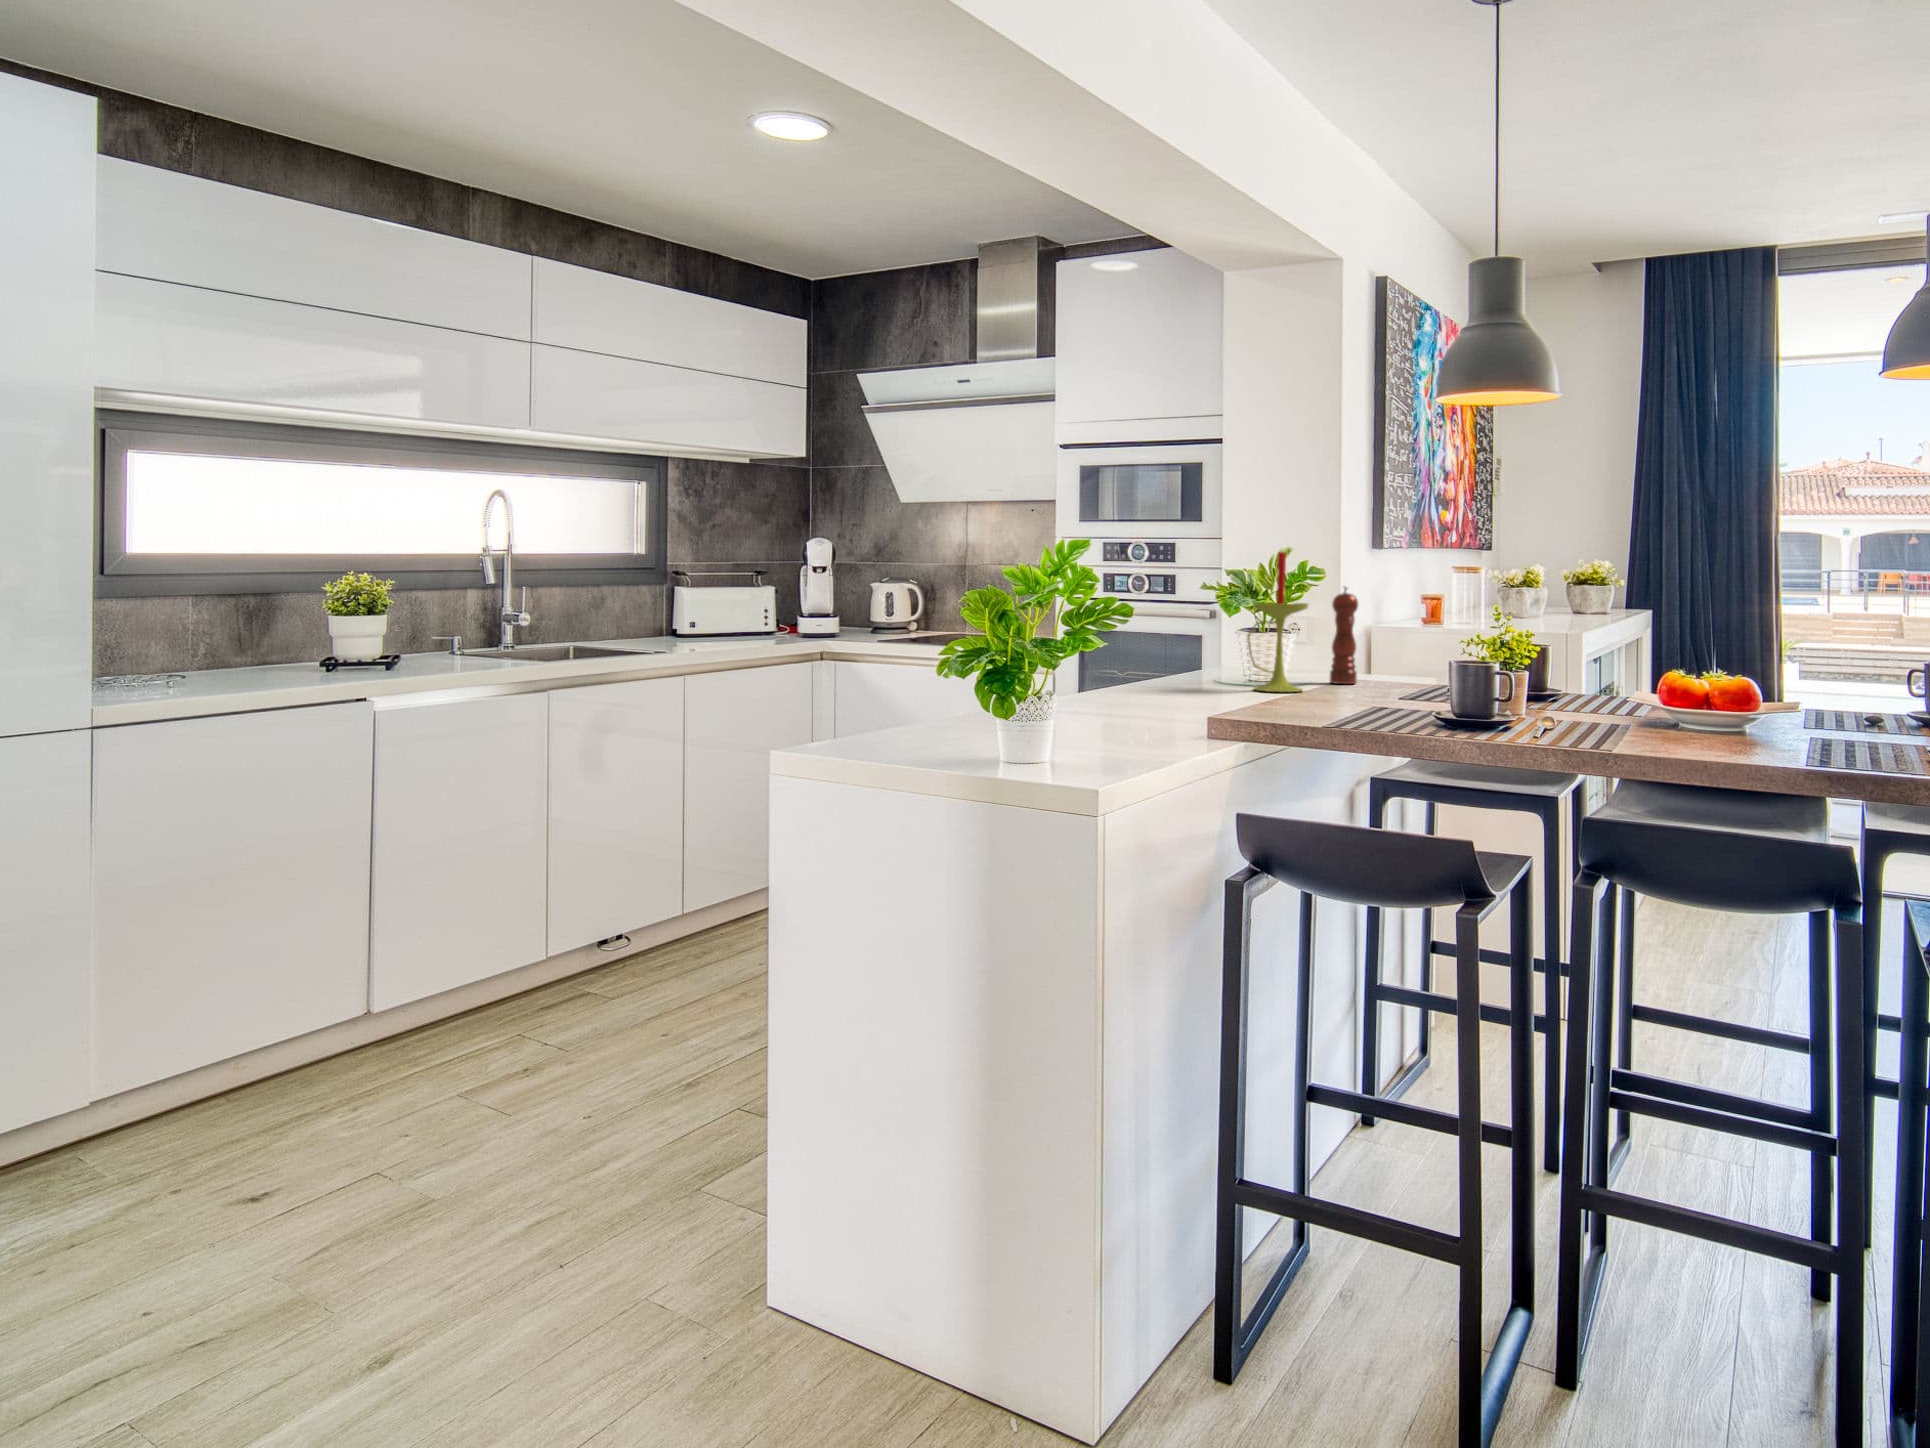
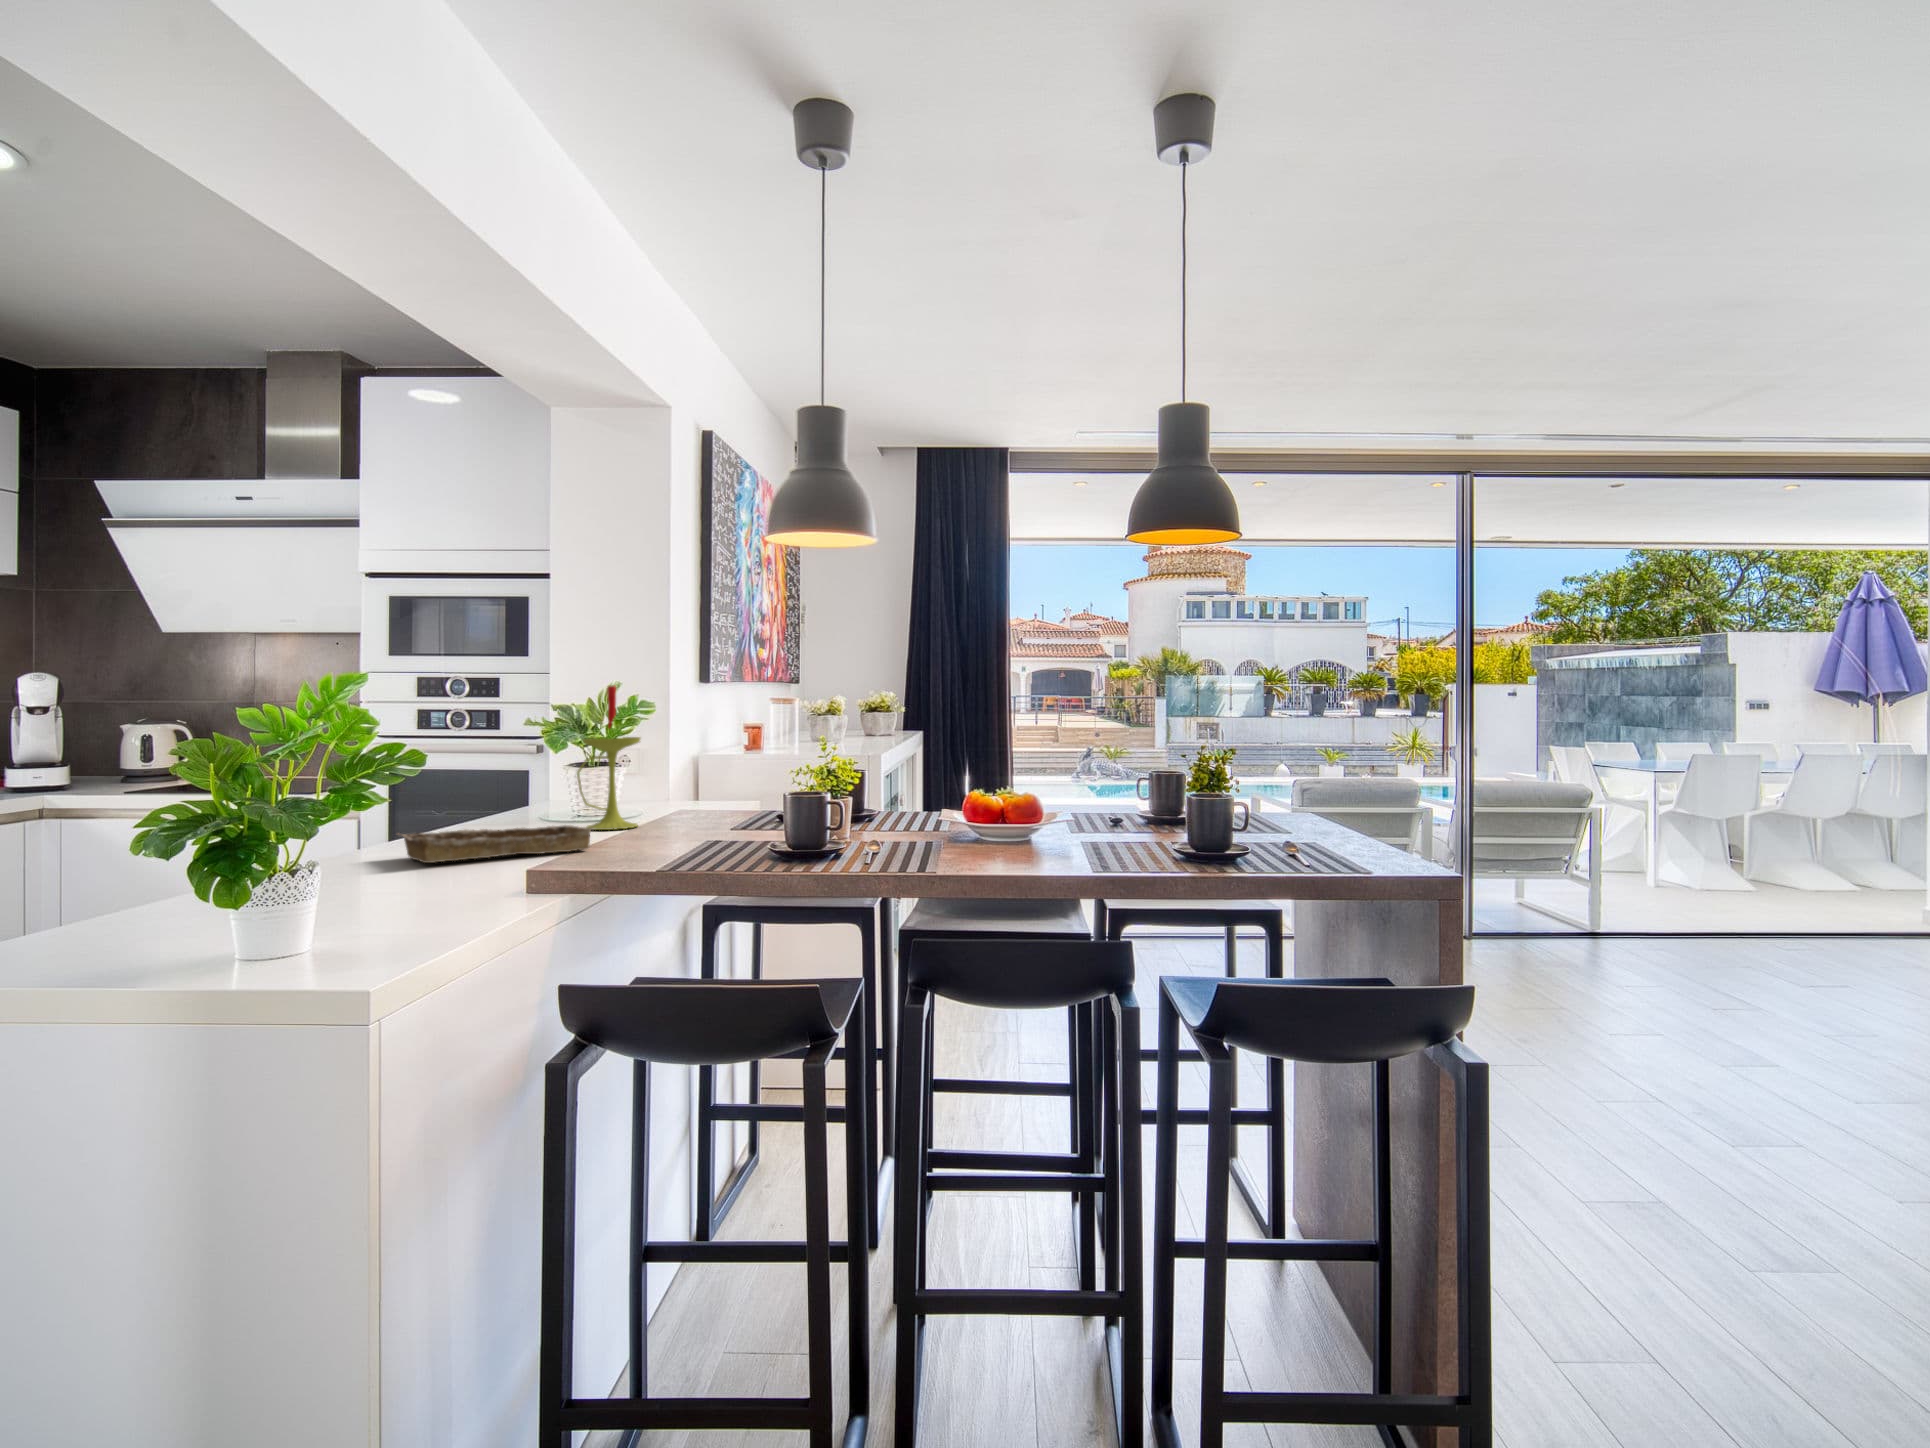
pepper mill: present [1330,586,1358,684] -> none [665,719,691,815]
tray: none [1098,680,1266,706] -> present [403,825,595,863]

